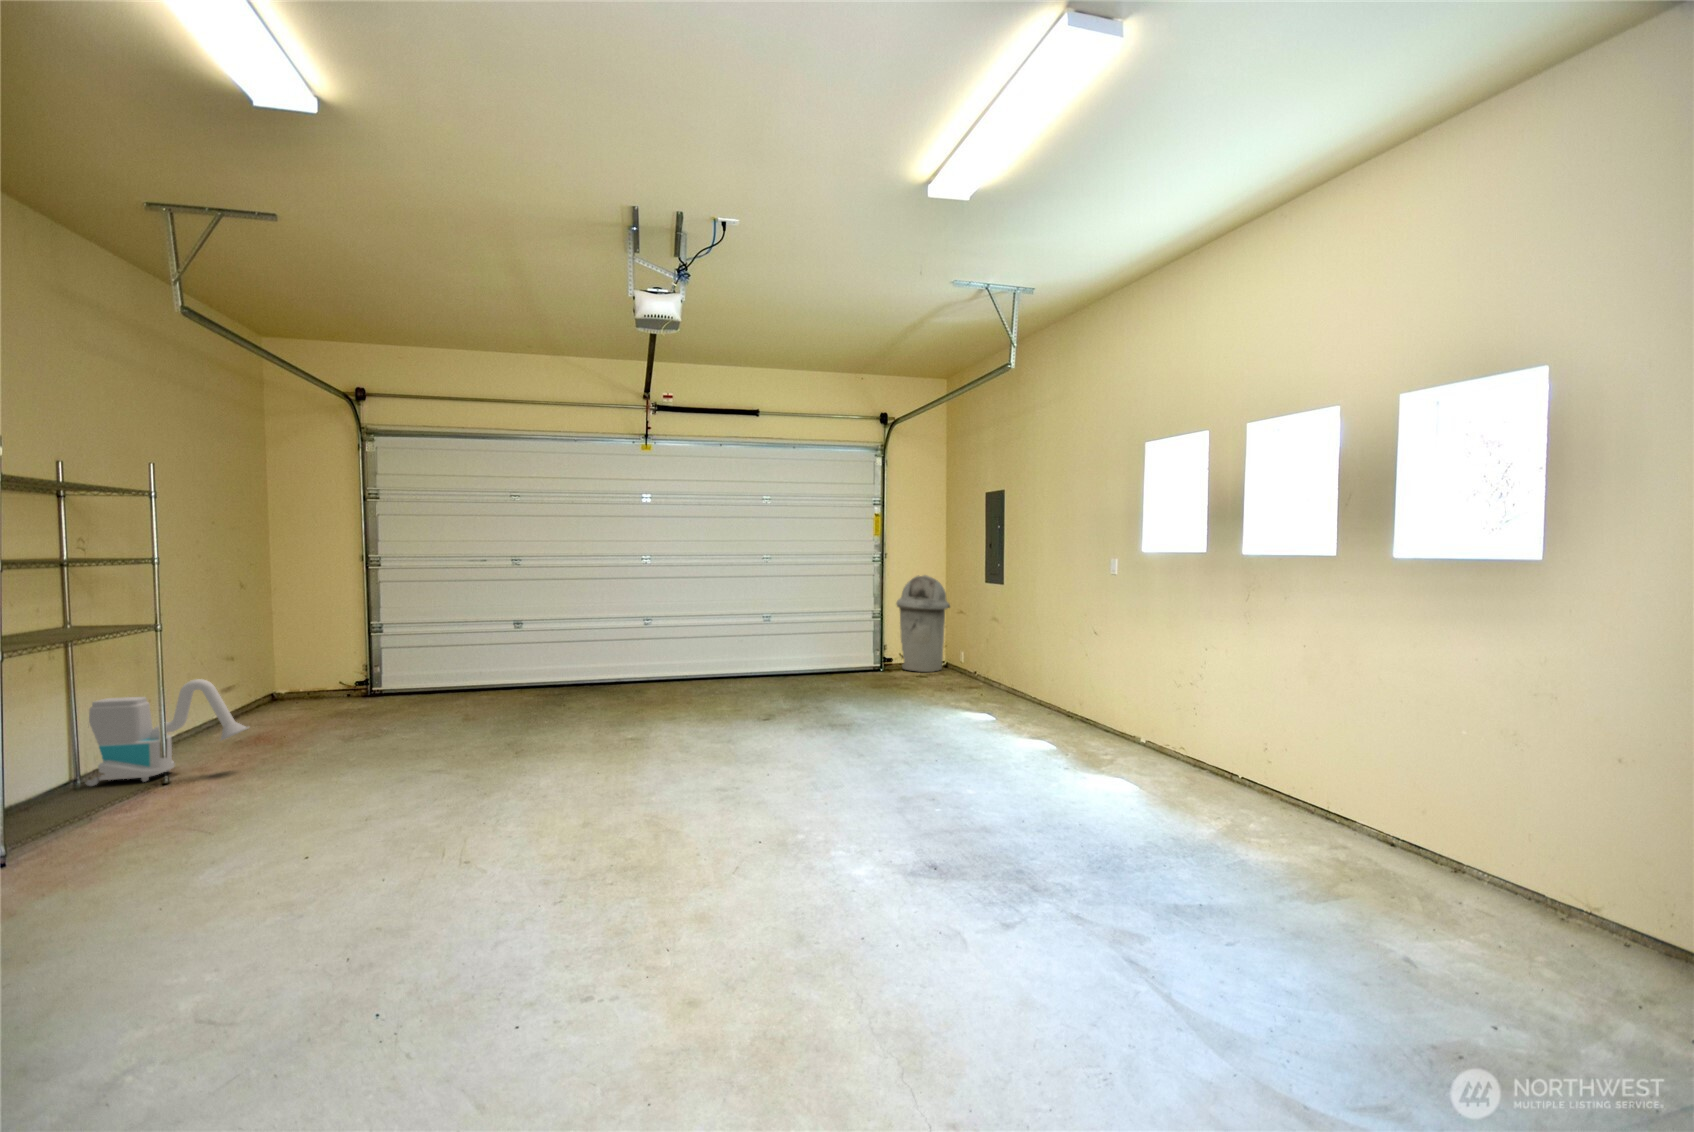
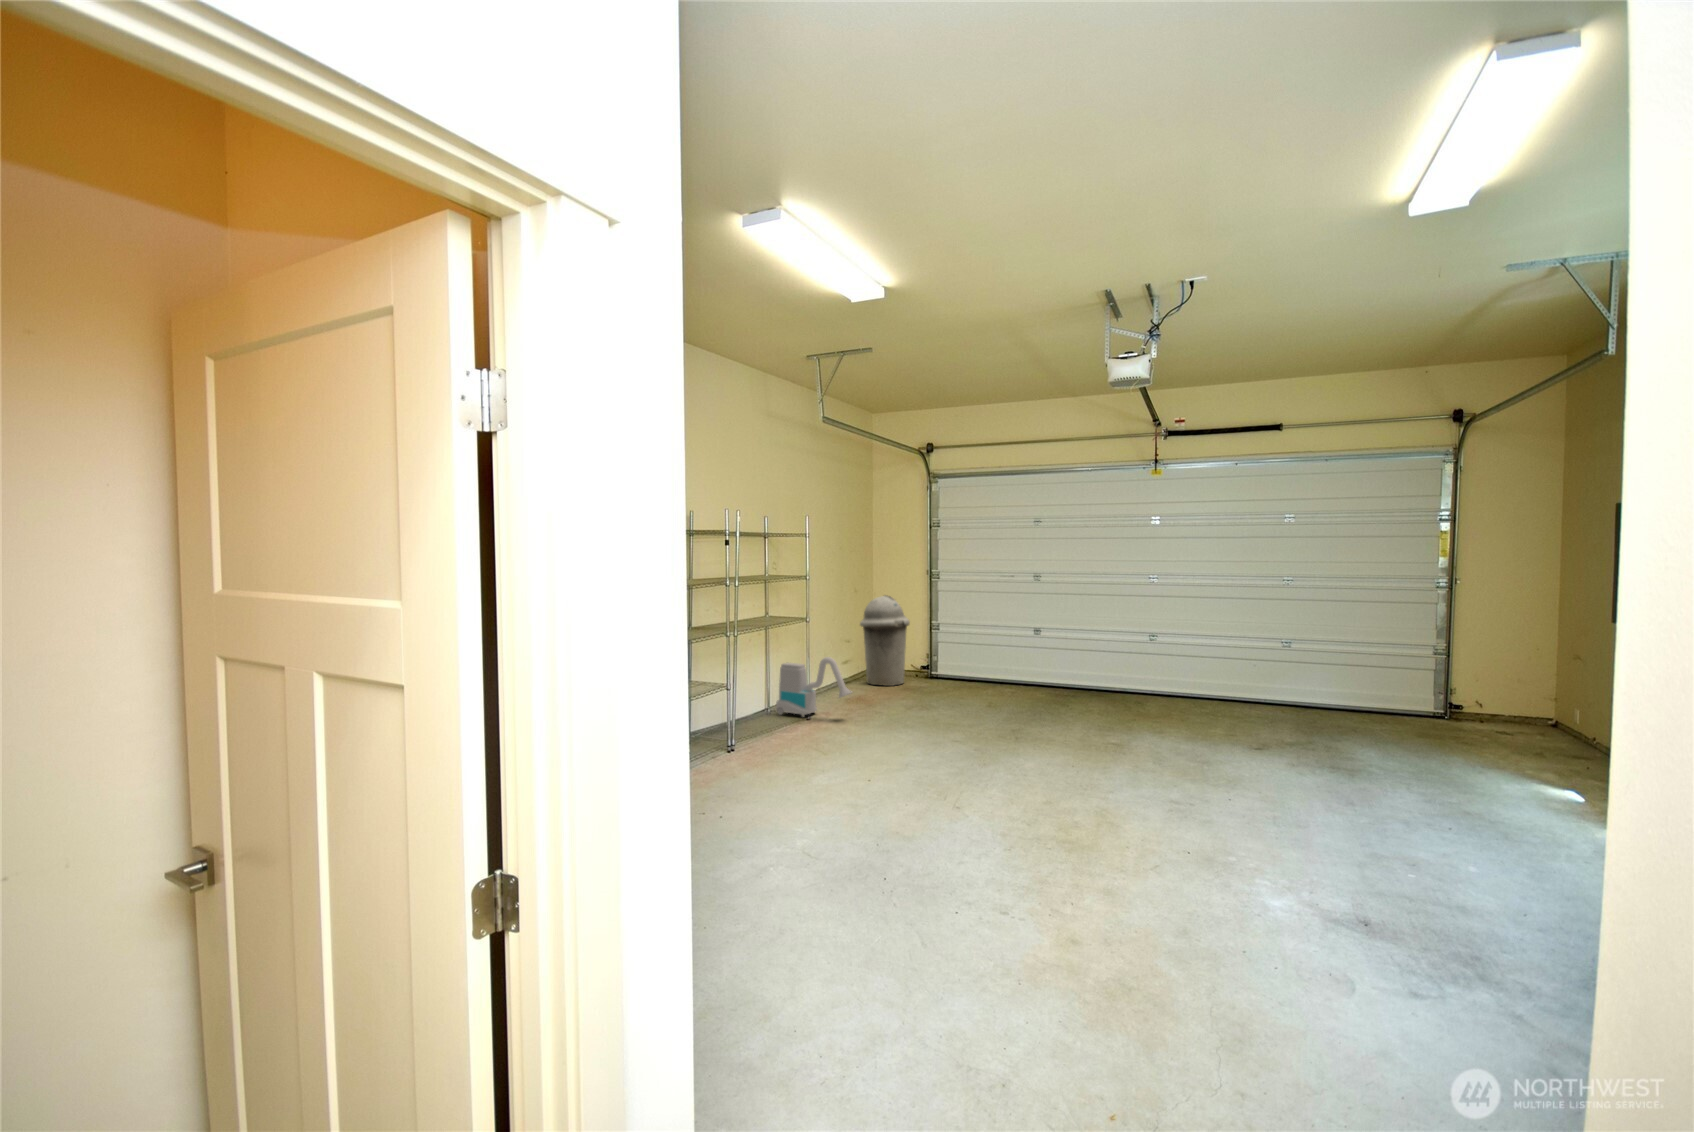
trash can: present [896,575,950,672] -> present [860,595,910,686]

